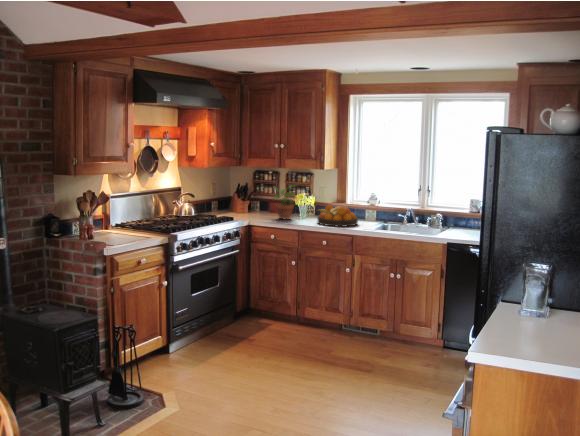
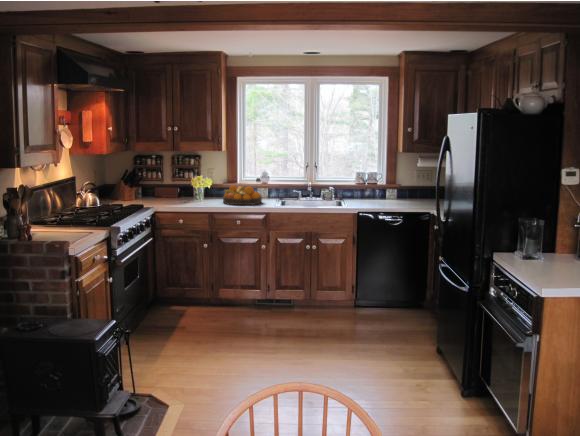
potted plant: present [274,188,296,219] -> none [170,168,200,203]

